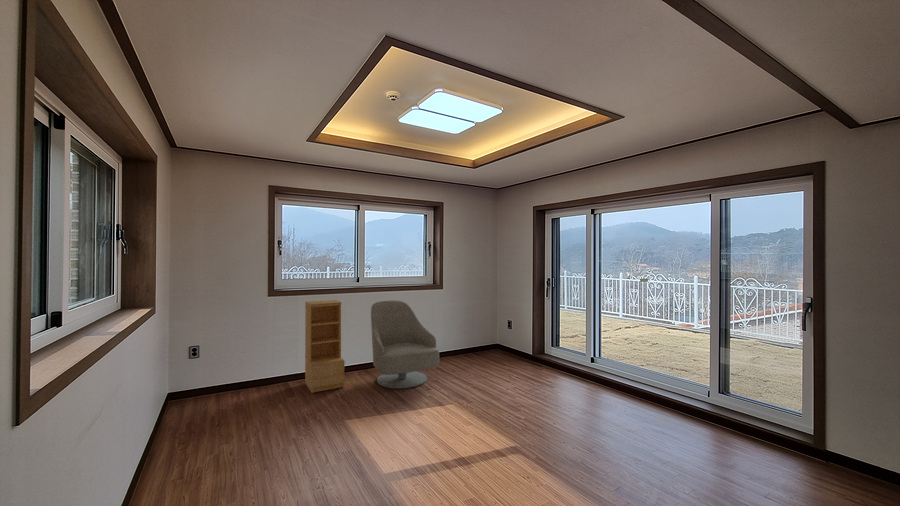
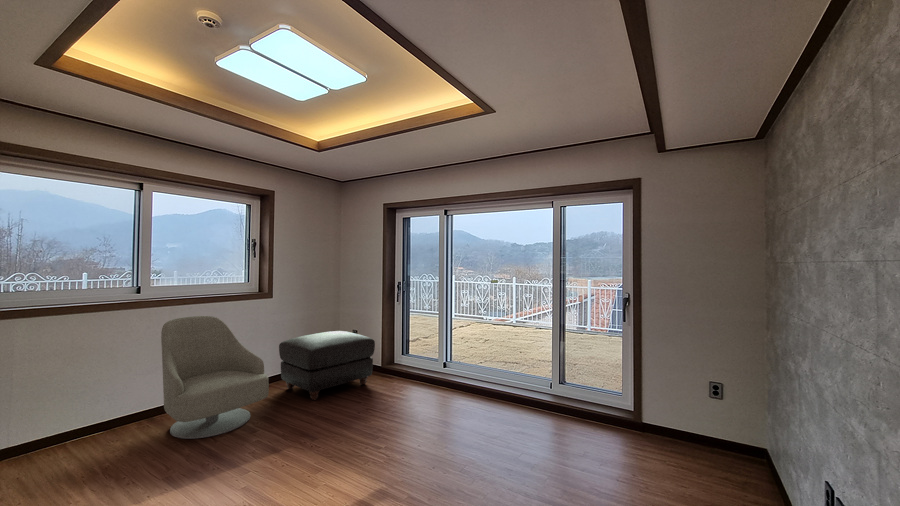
bookshelf: present [305,300,345,393] -> none [29,321,112,474]
ottoman: none [448,320,526,375] -> present [279,331,375,400]

